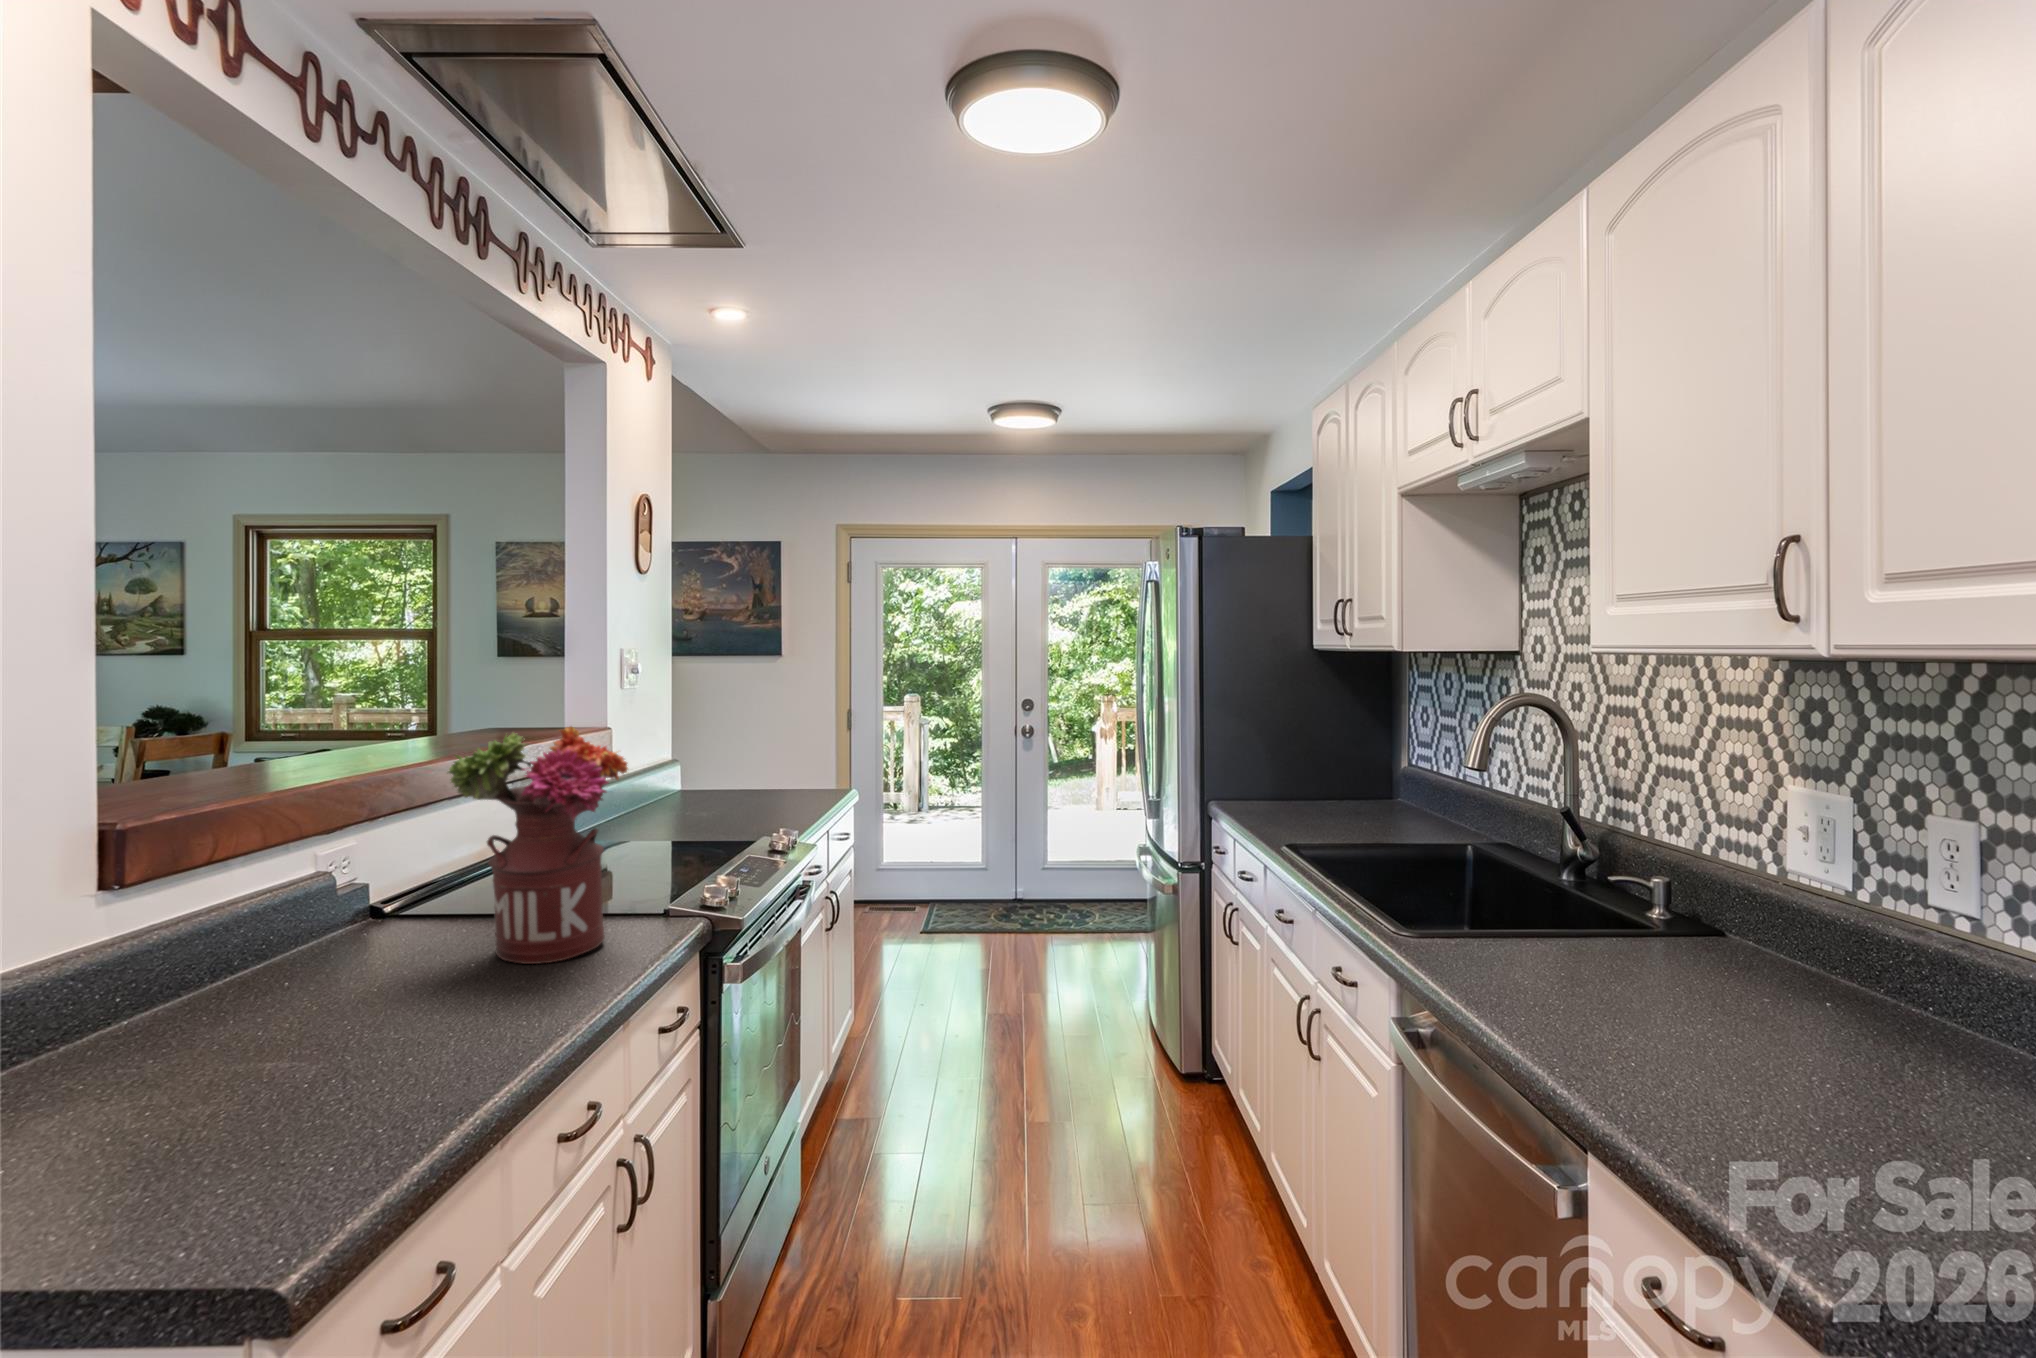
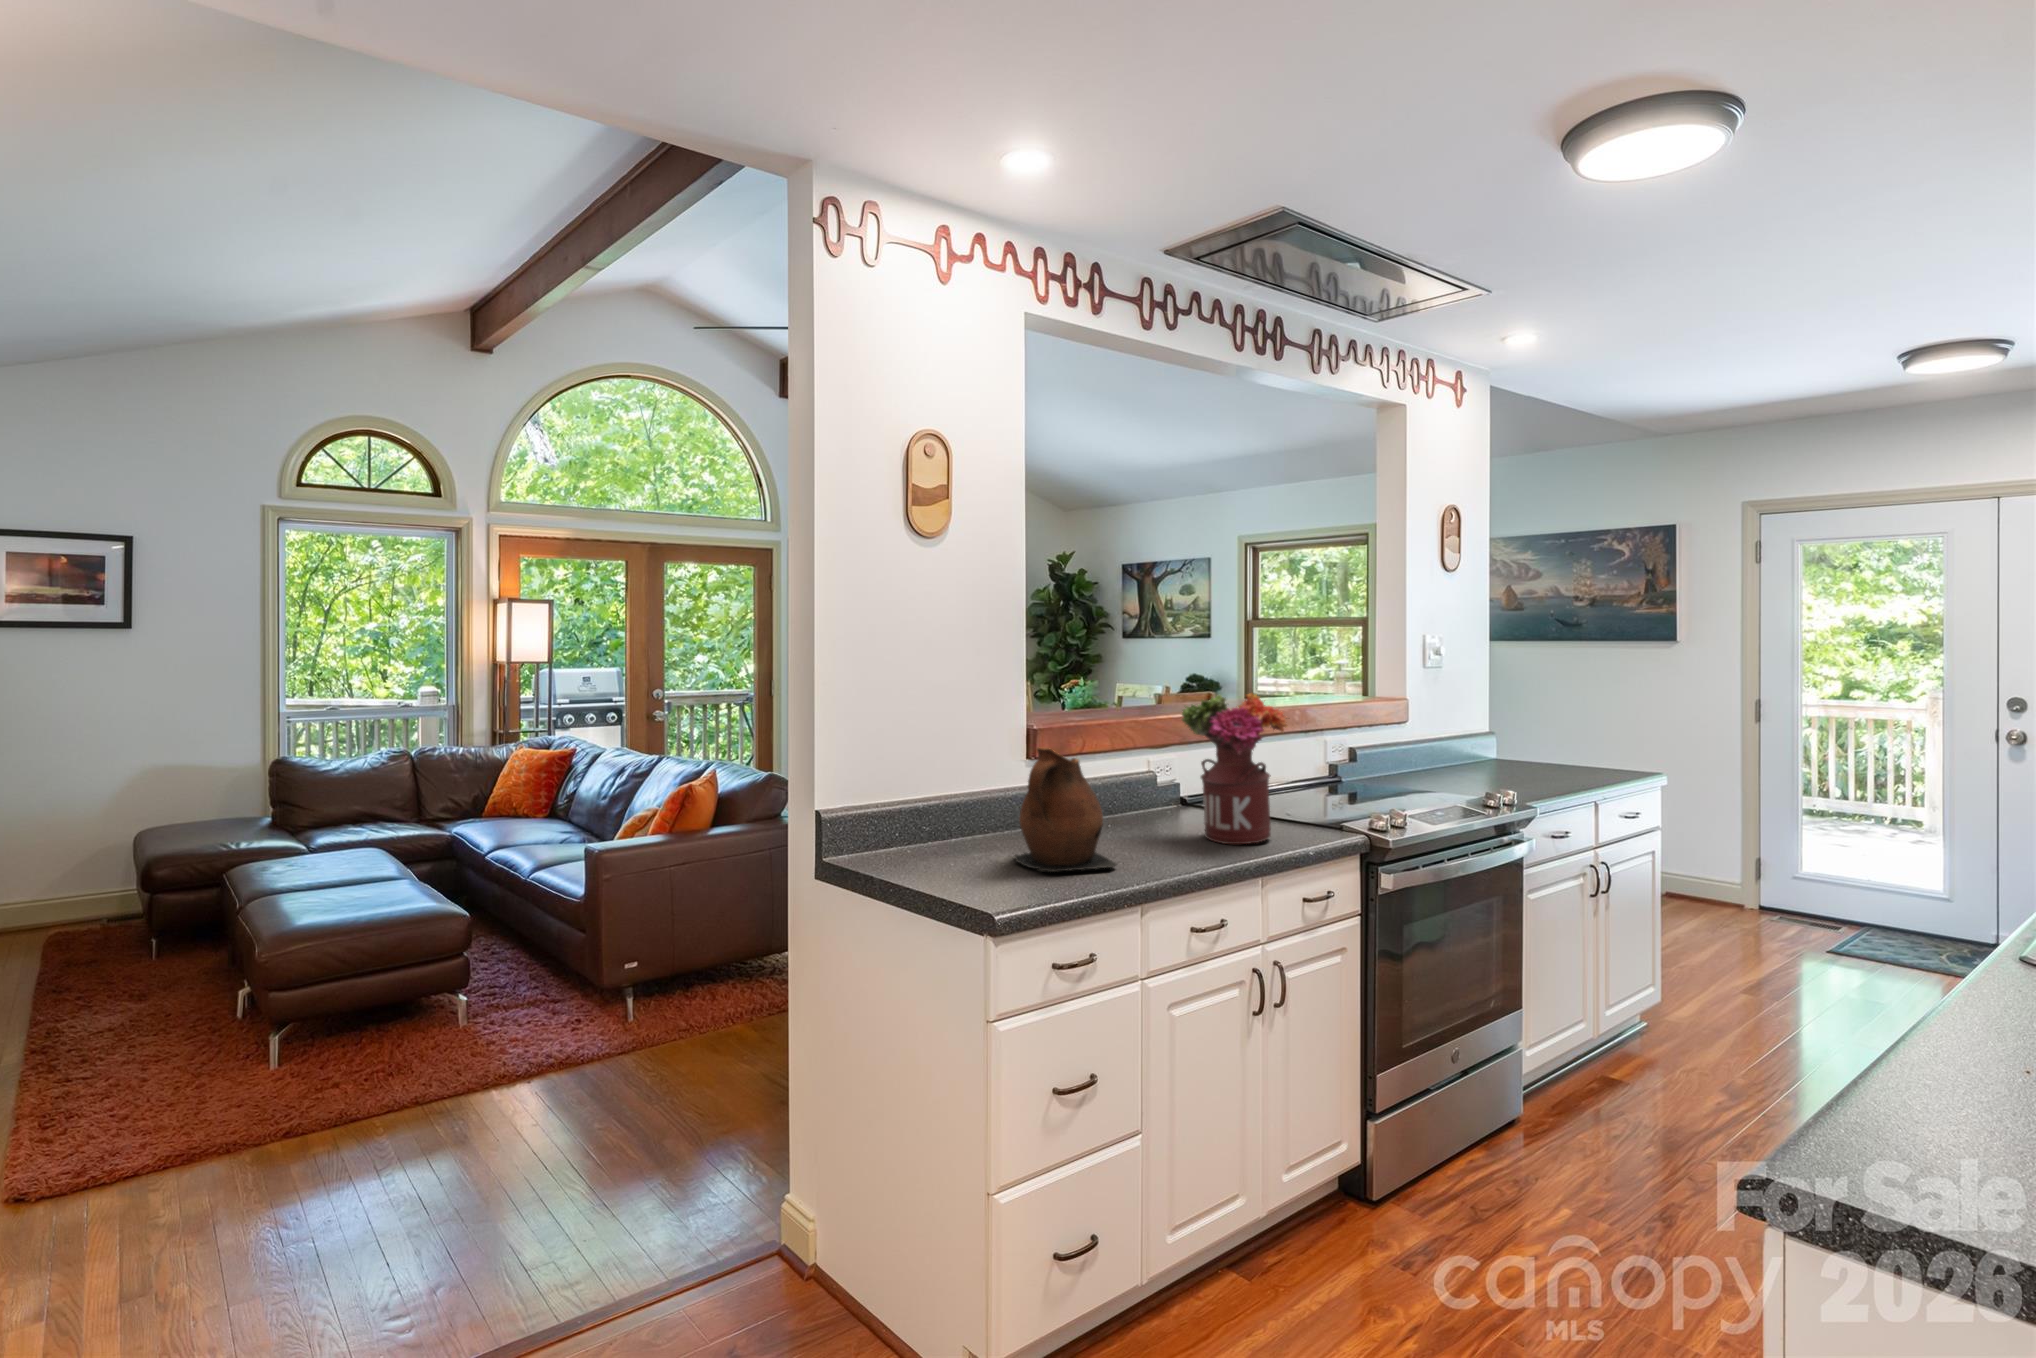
ceramic pitcher: none [149,869,429,1136] -> present [1015,748,1116,872]

